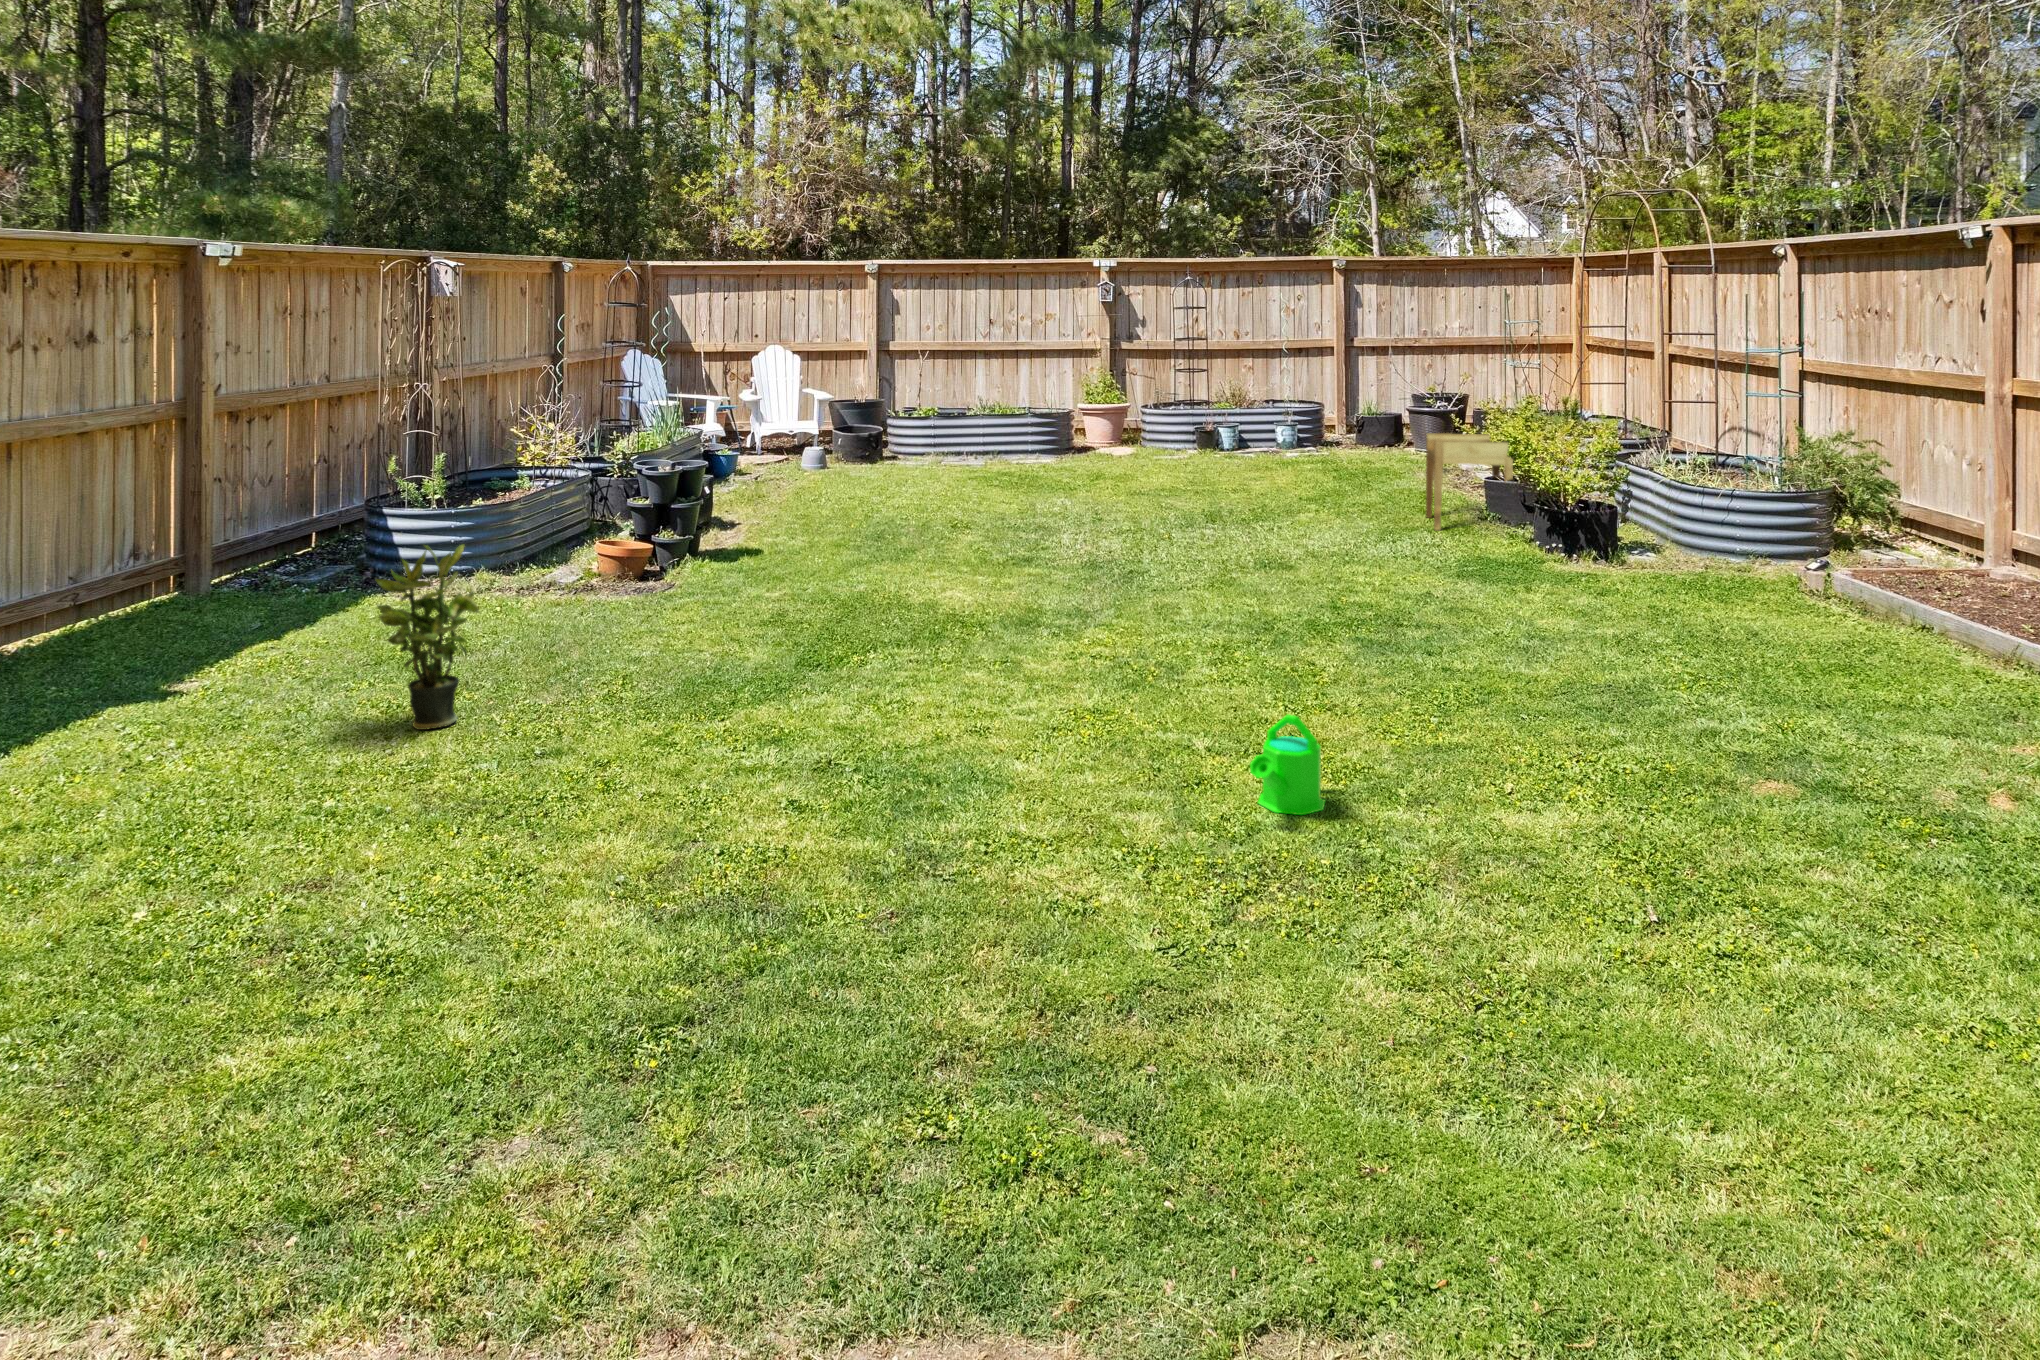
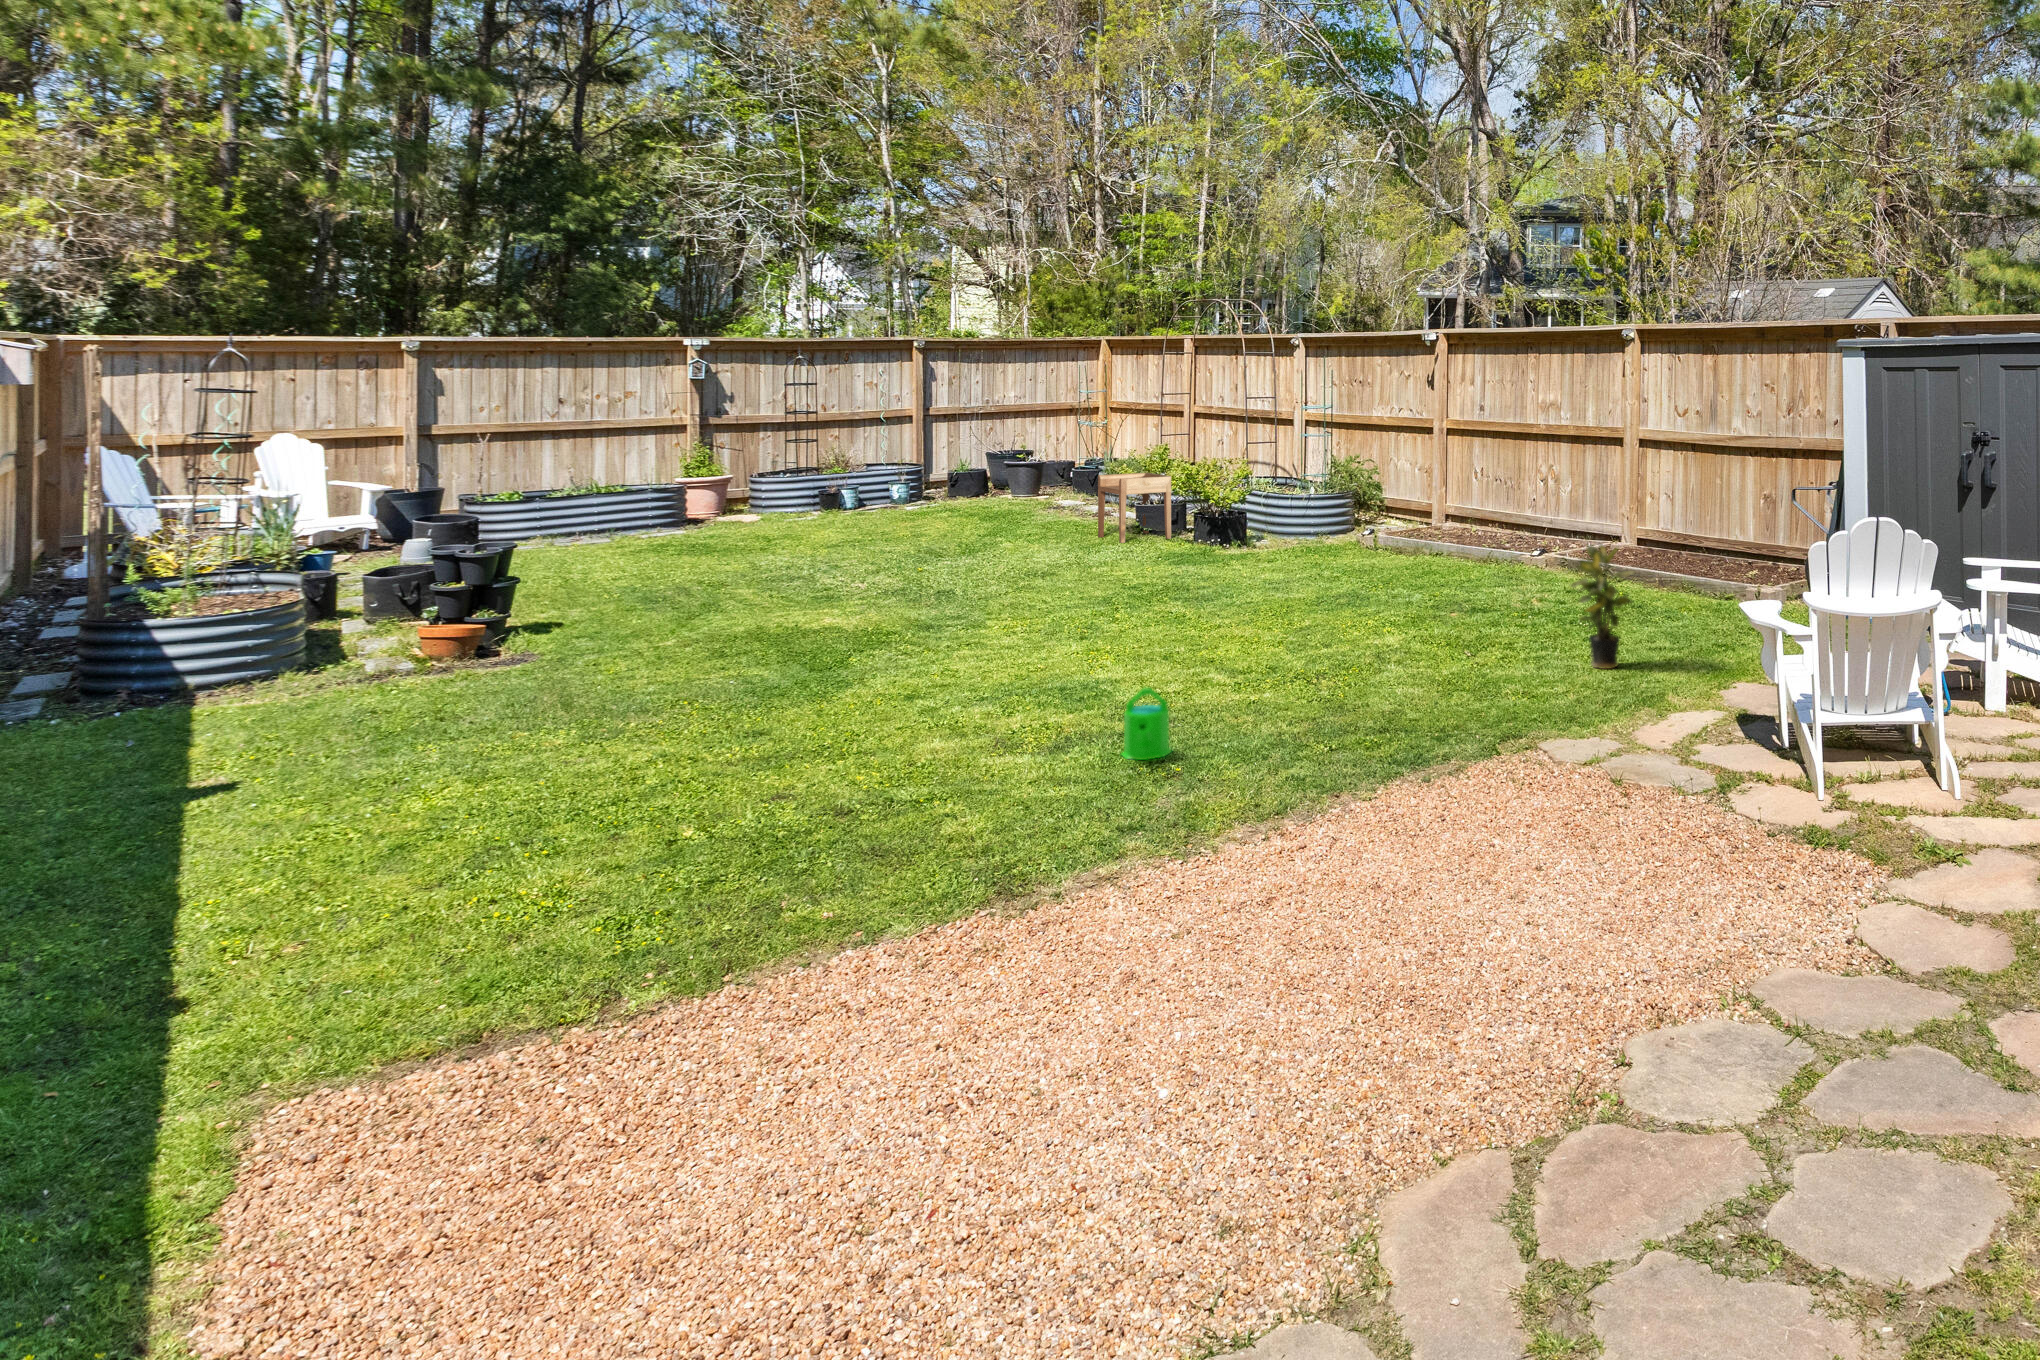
potted plant: present [376,545,479,730] -> present [1571,545,1635,669]
watering can: present [1250,714,1325,815] -> present [1122,688,1171,760]

